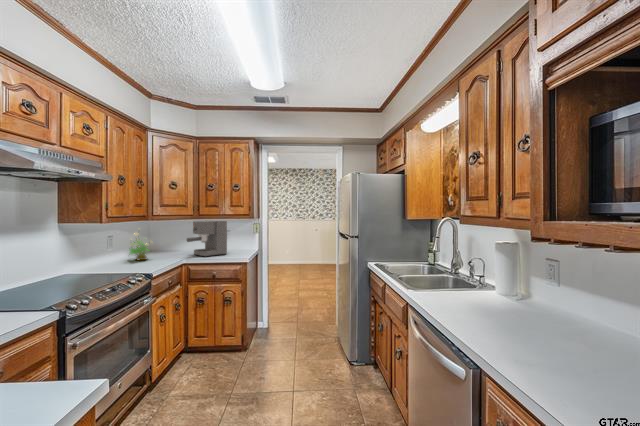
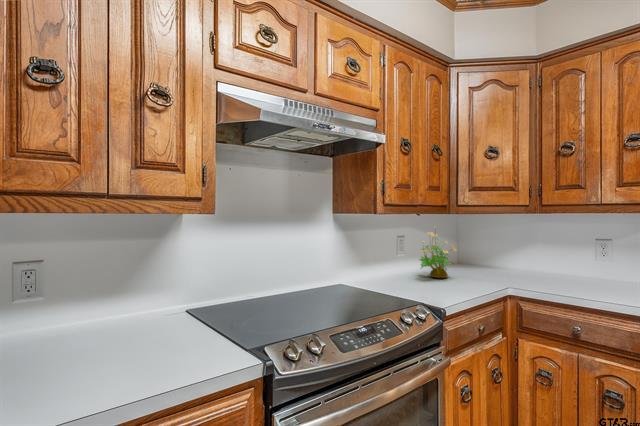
coffee maker: present [187,221,227,257] -> none [515,216,607,288]

